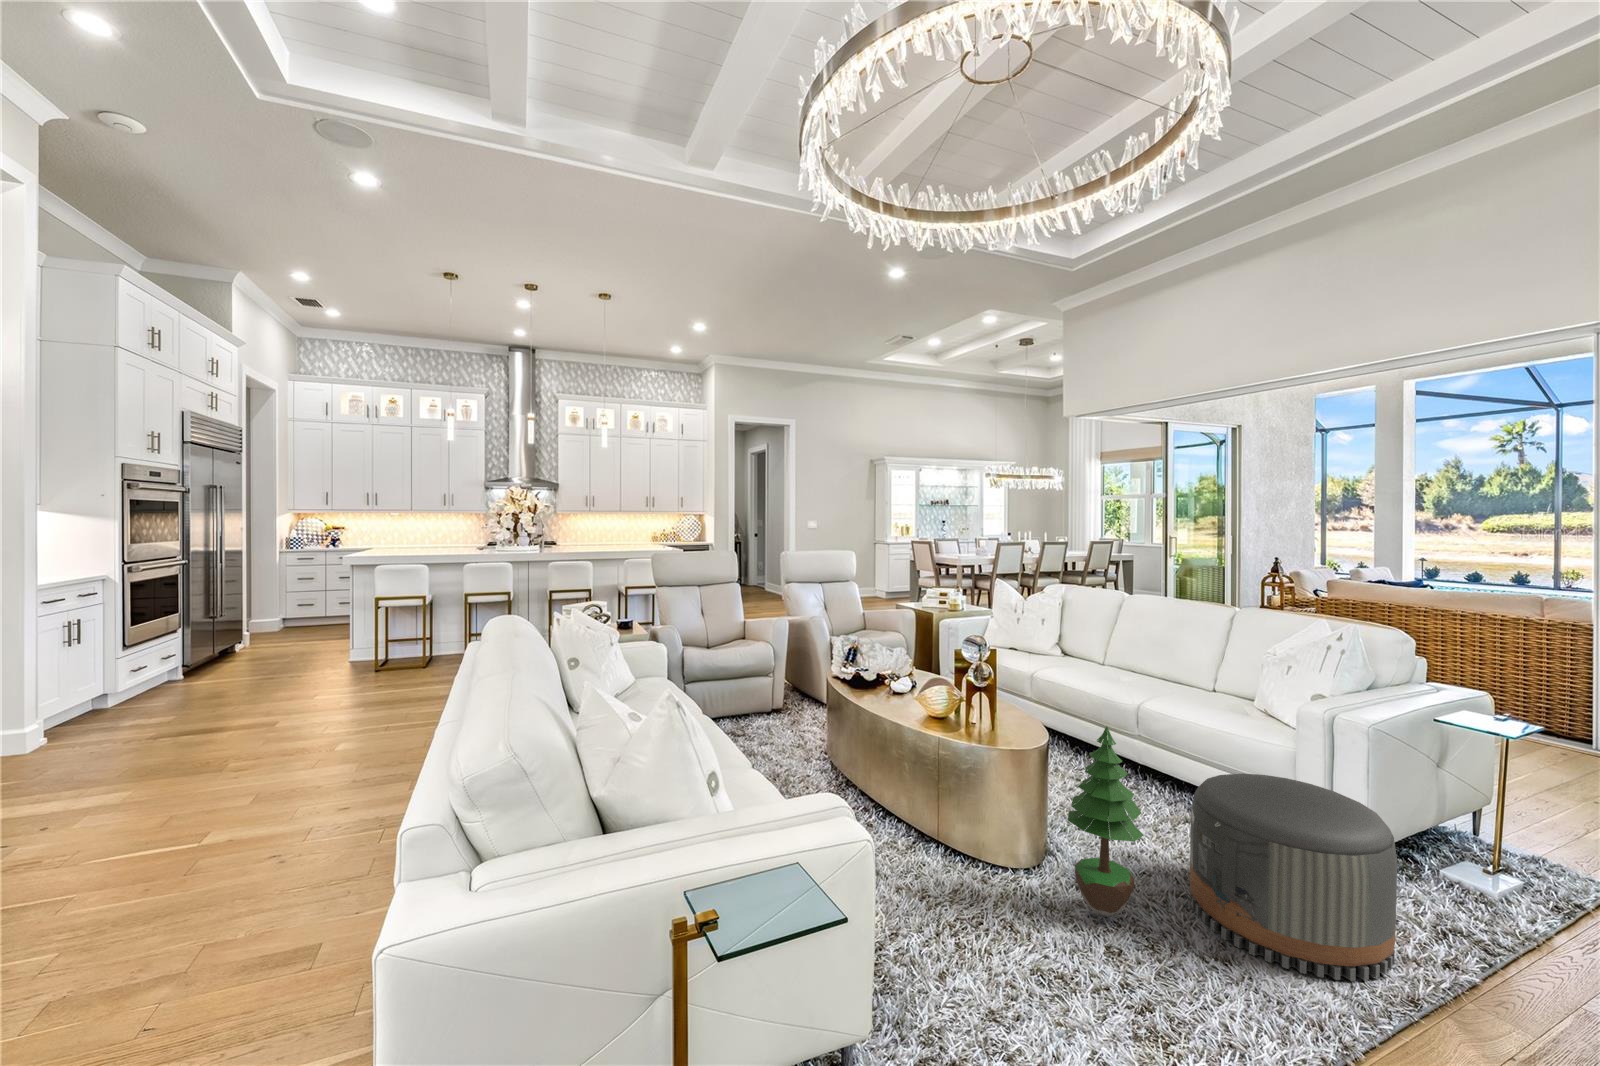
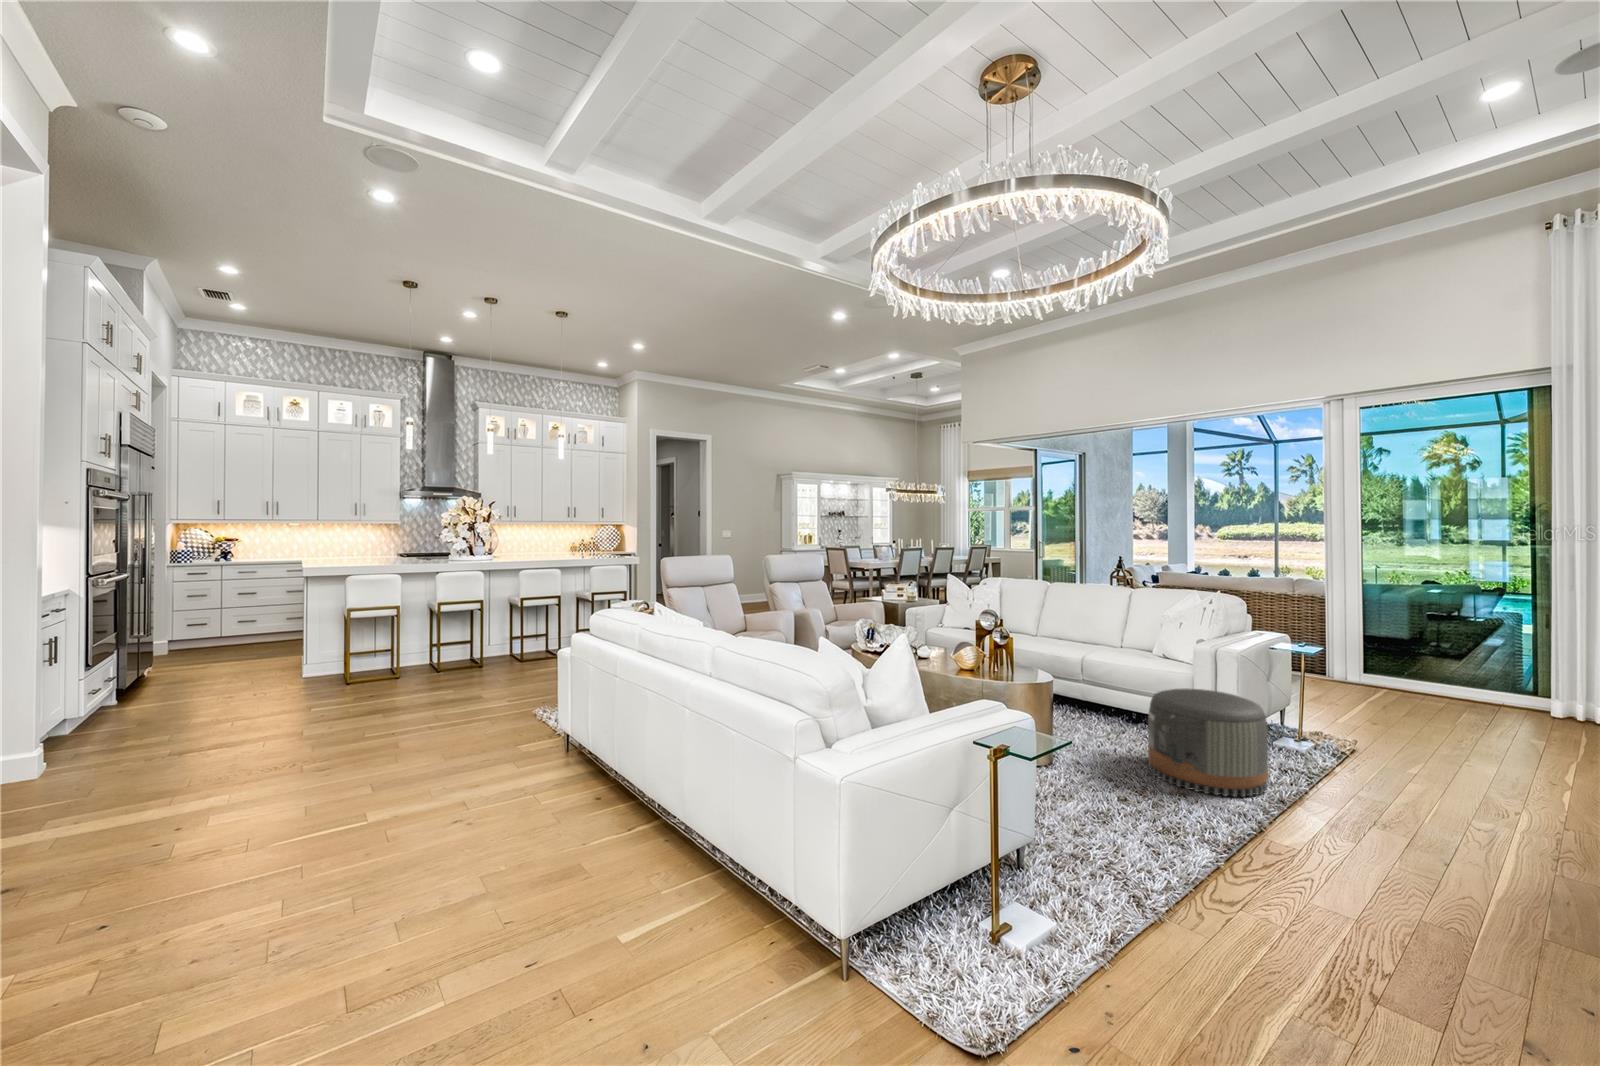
potted tree: present [1068,726,1143,918] -> none [1084,659,1133,784]

